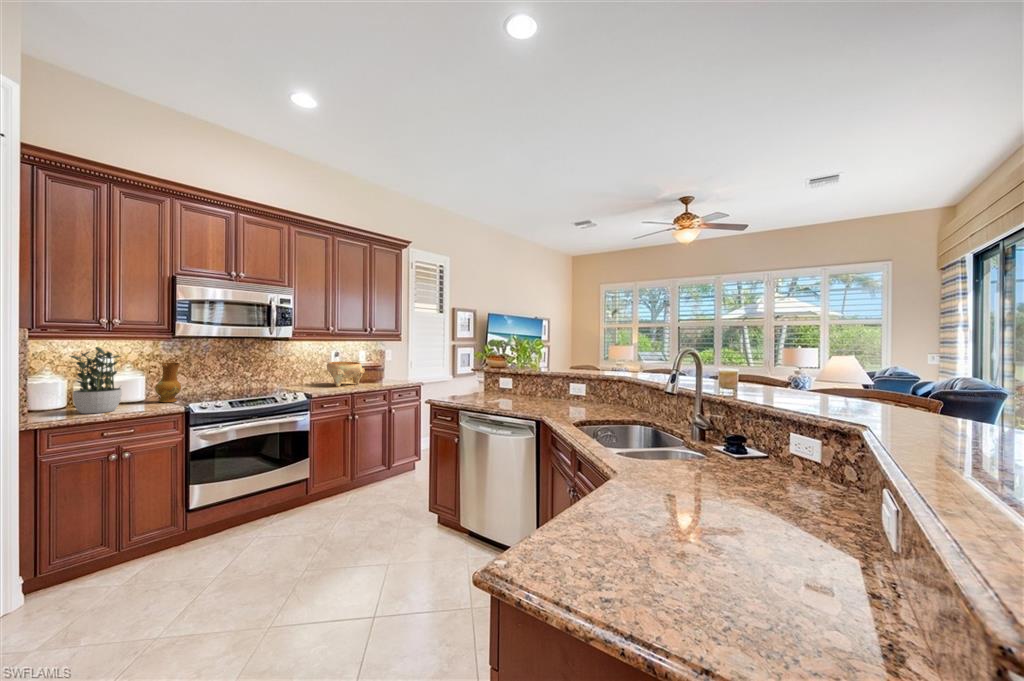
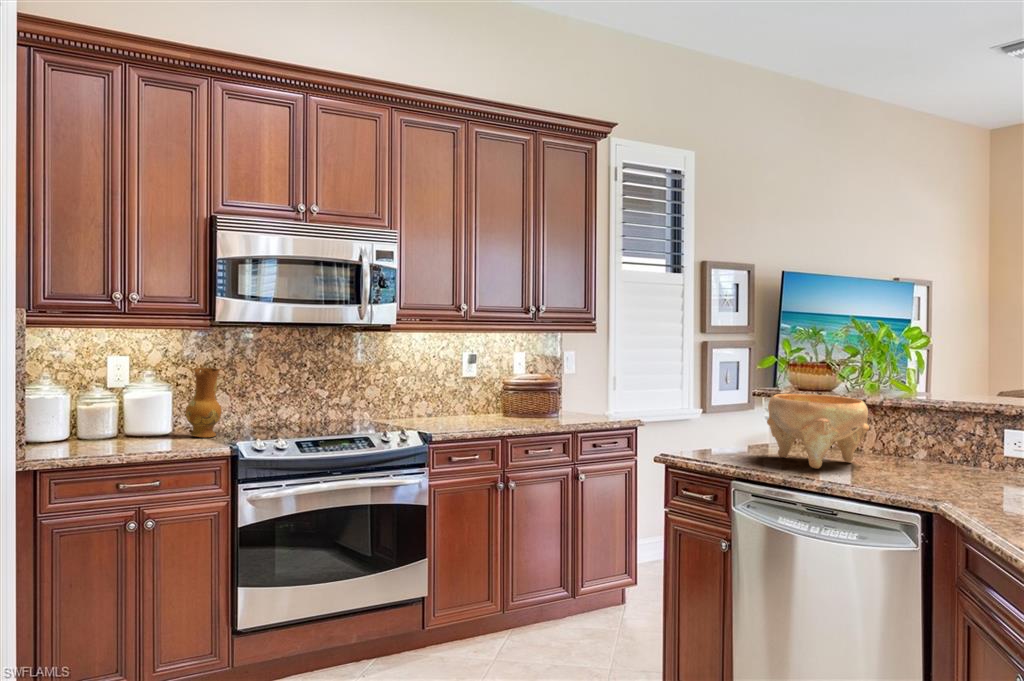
potted plant: present [70,347,122,414] -> none [68,338,140,449]
decorative bowl: present [327,362,365,387] -> present [767,394,869,469]

